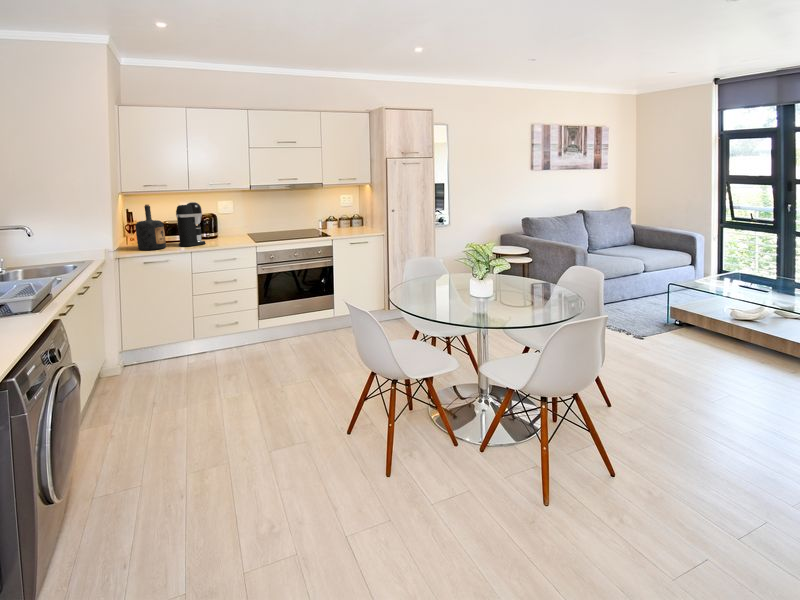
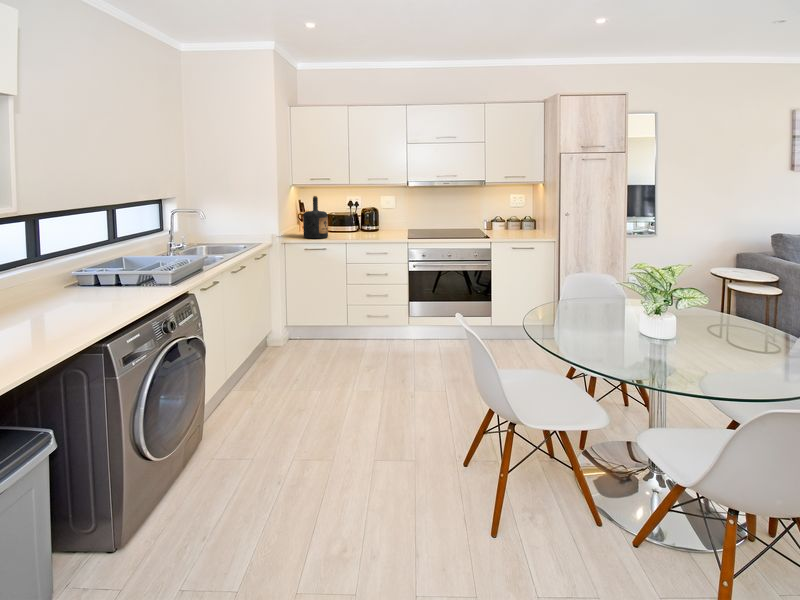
coffee maker: present [176,202,206,246] -> none [340,196,364,237]

